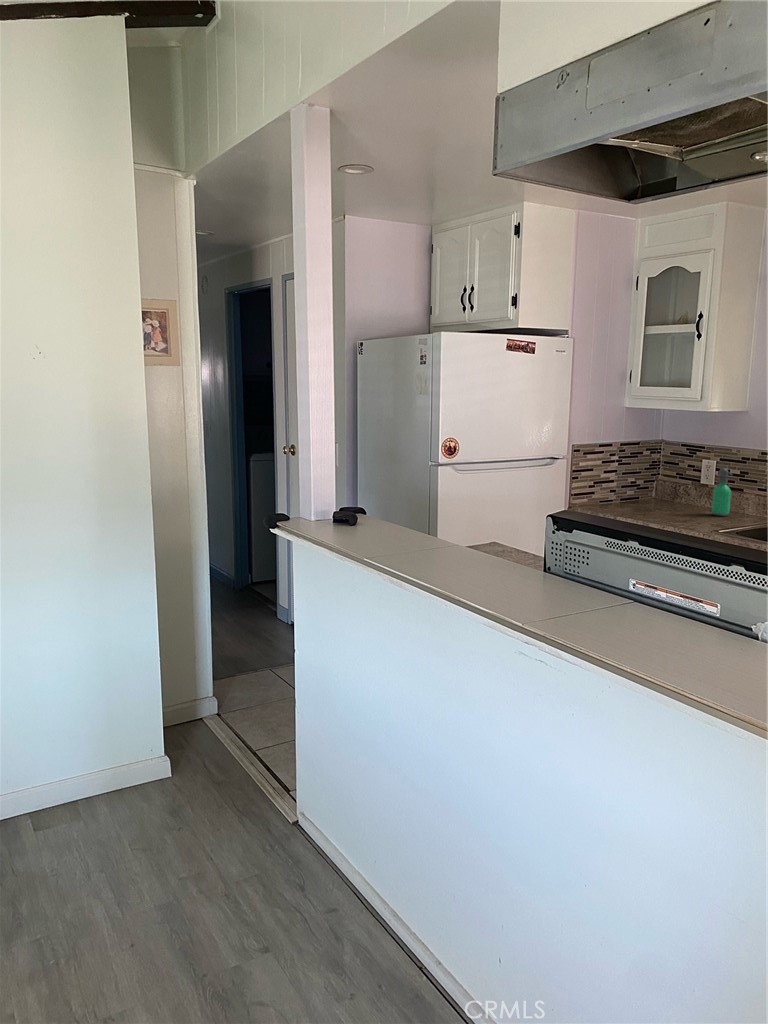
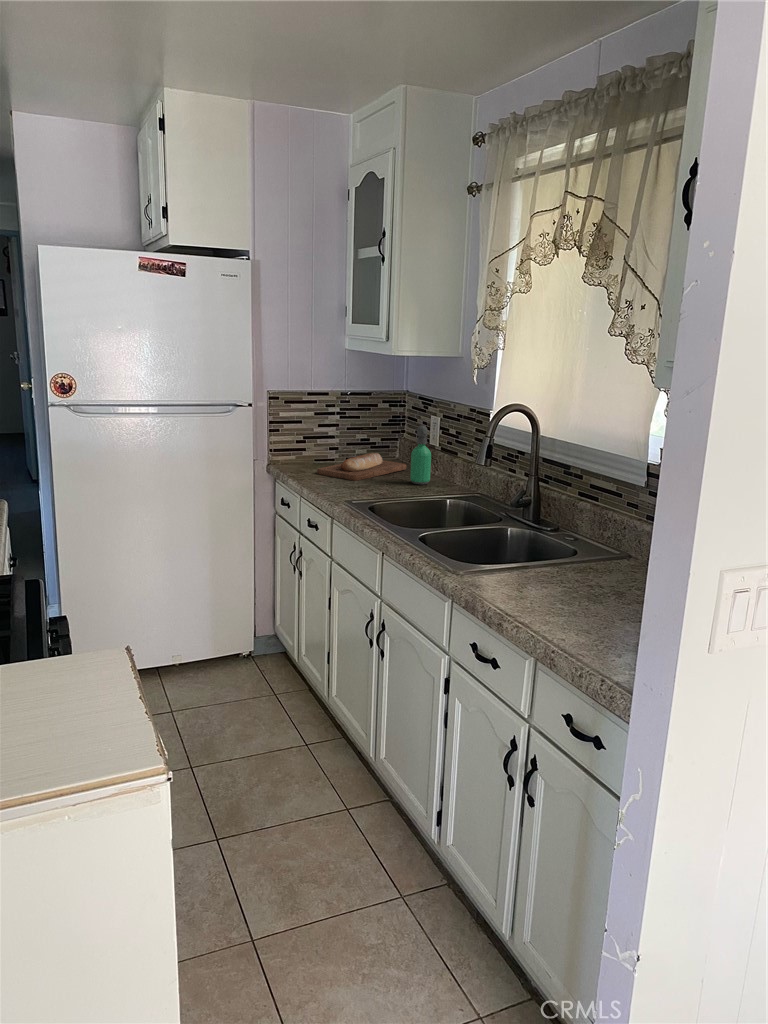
bread loaf: none [626,493,684,516] -> present [317,453,406,481]

